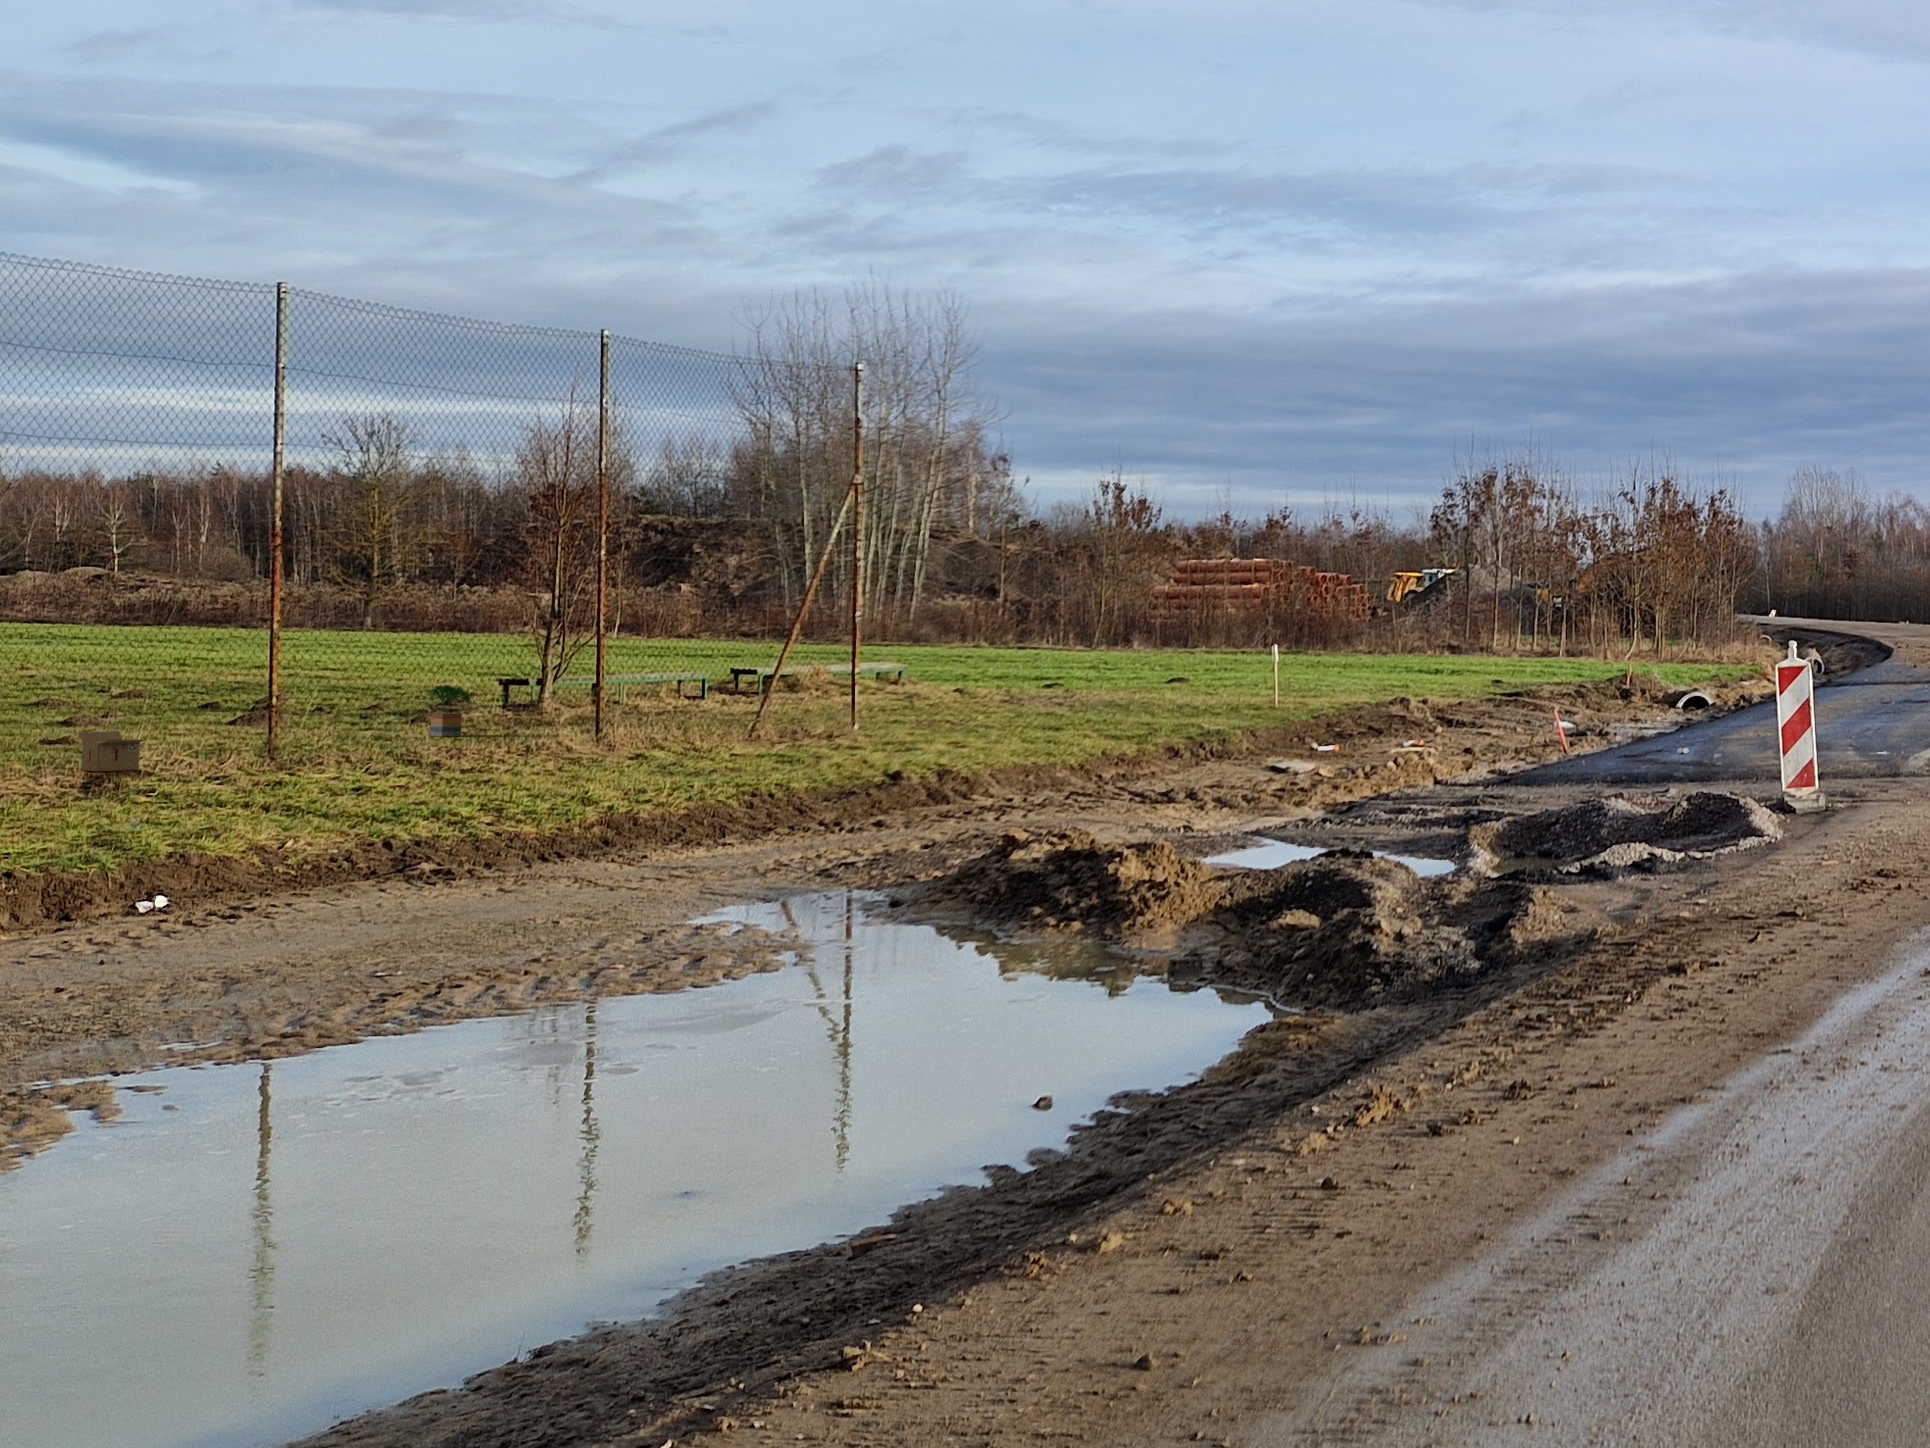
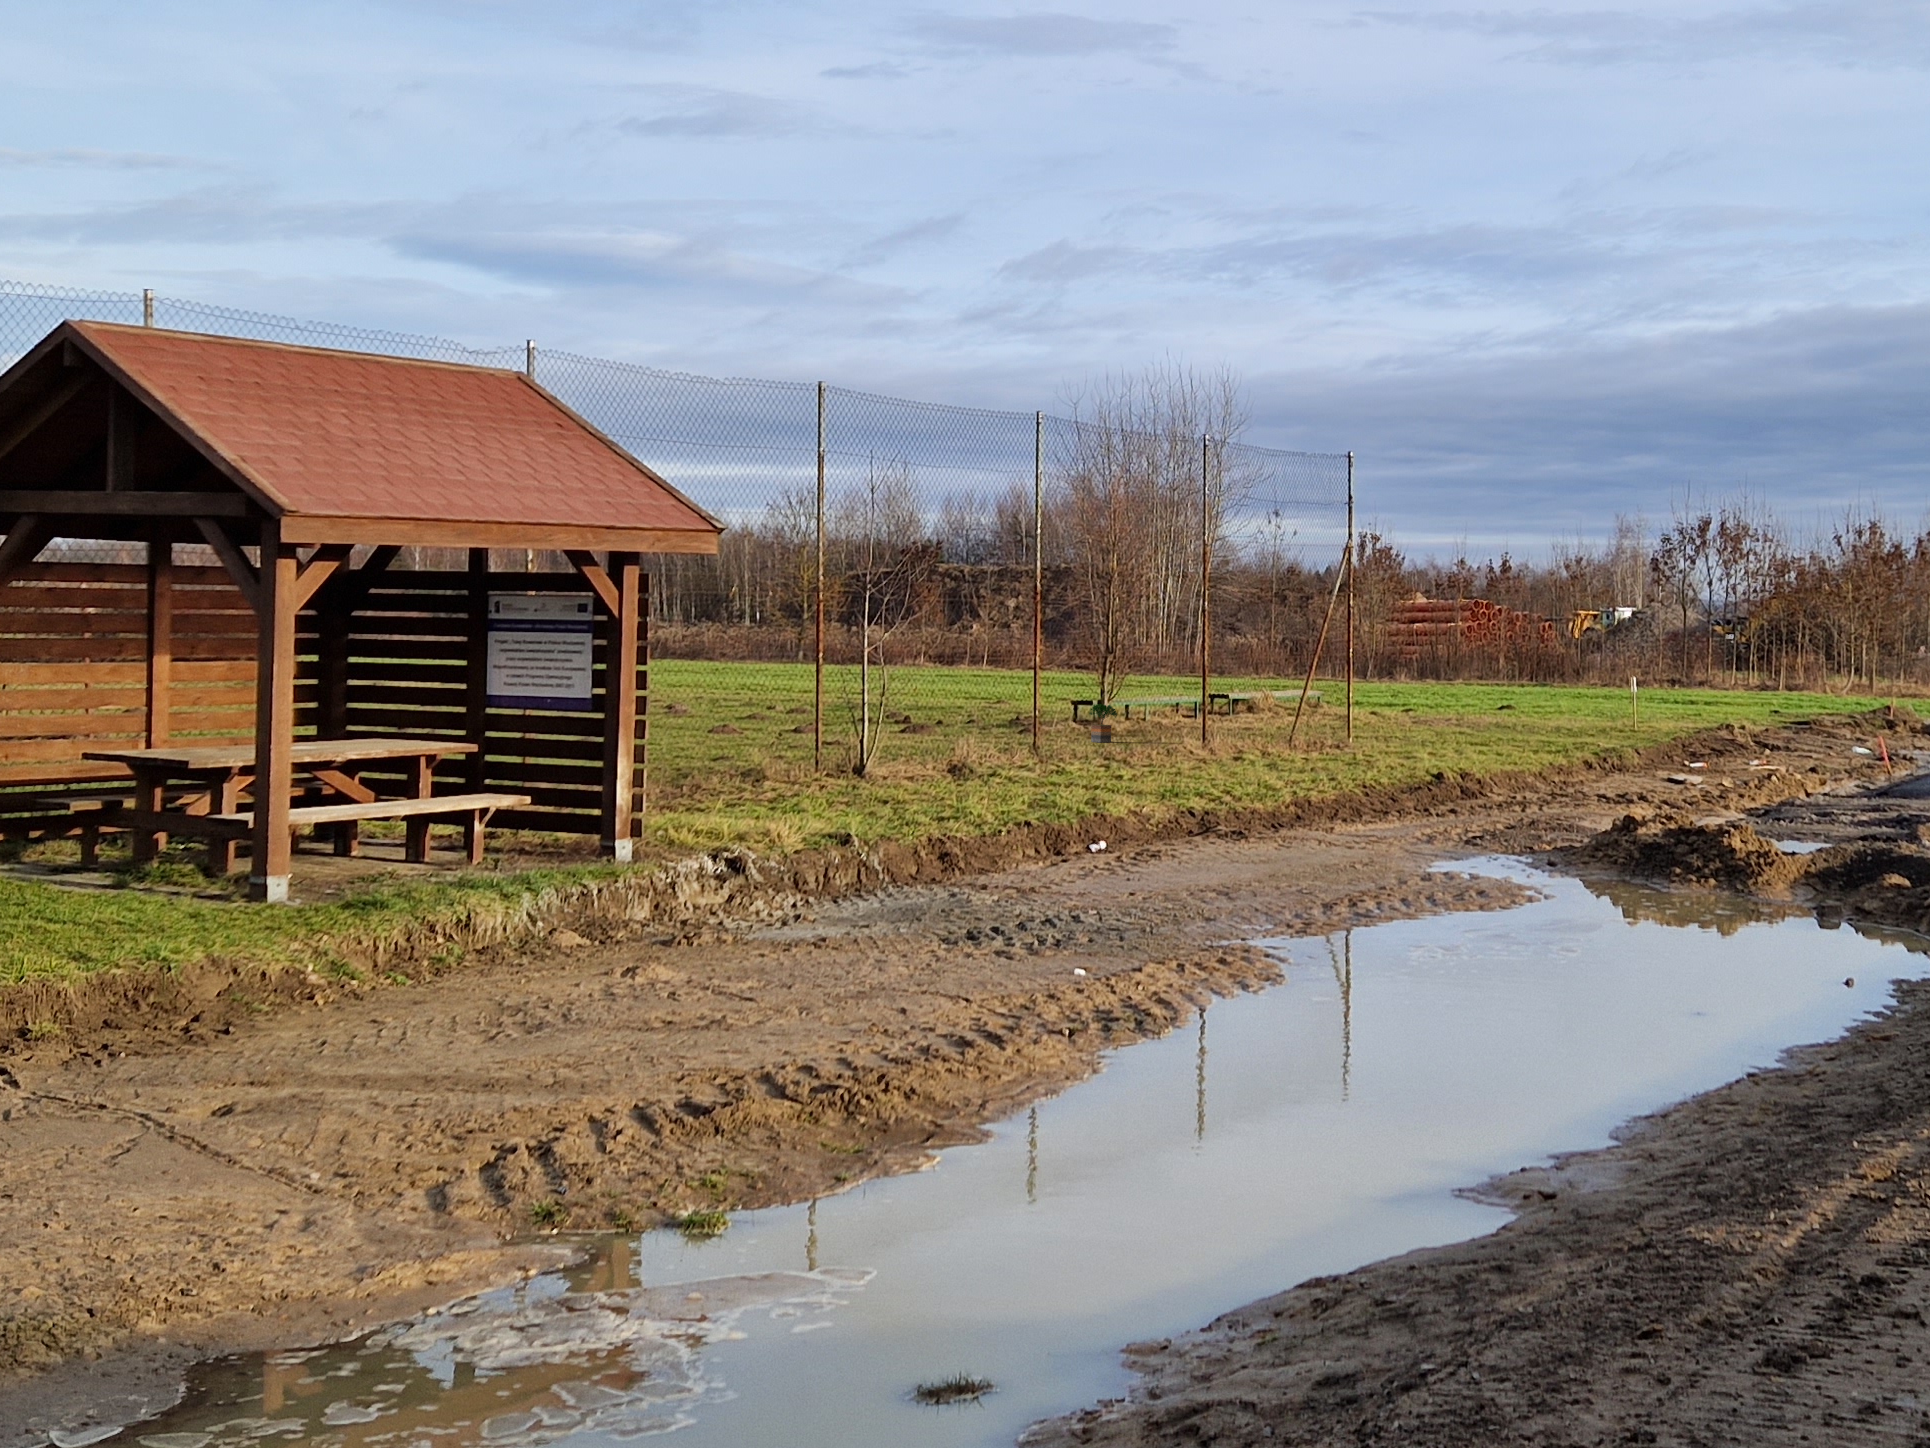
cardboard box: present [78,731,145,772] -> none [943,733,986,761]

